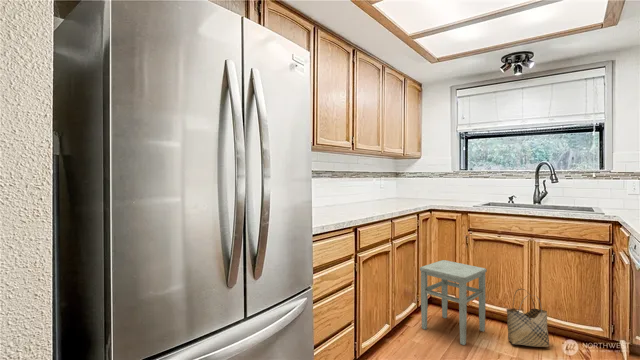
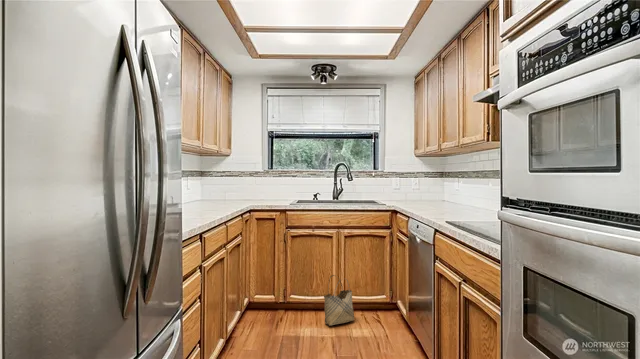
stool: present [420,260,487,345] -> none [248,260,306,339]

